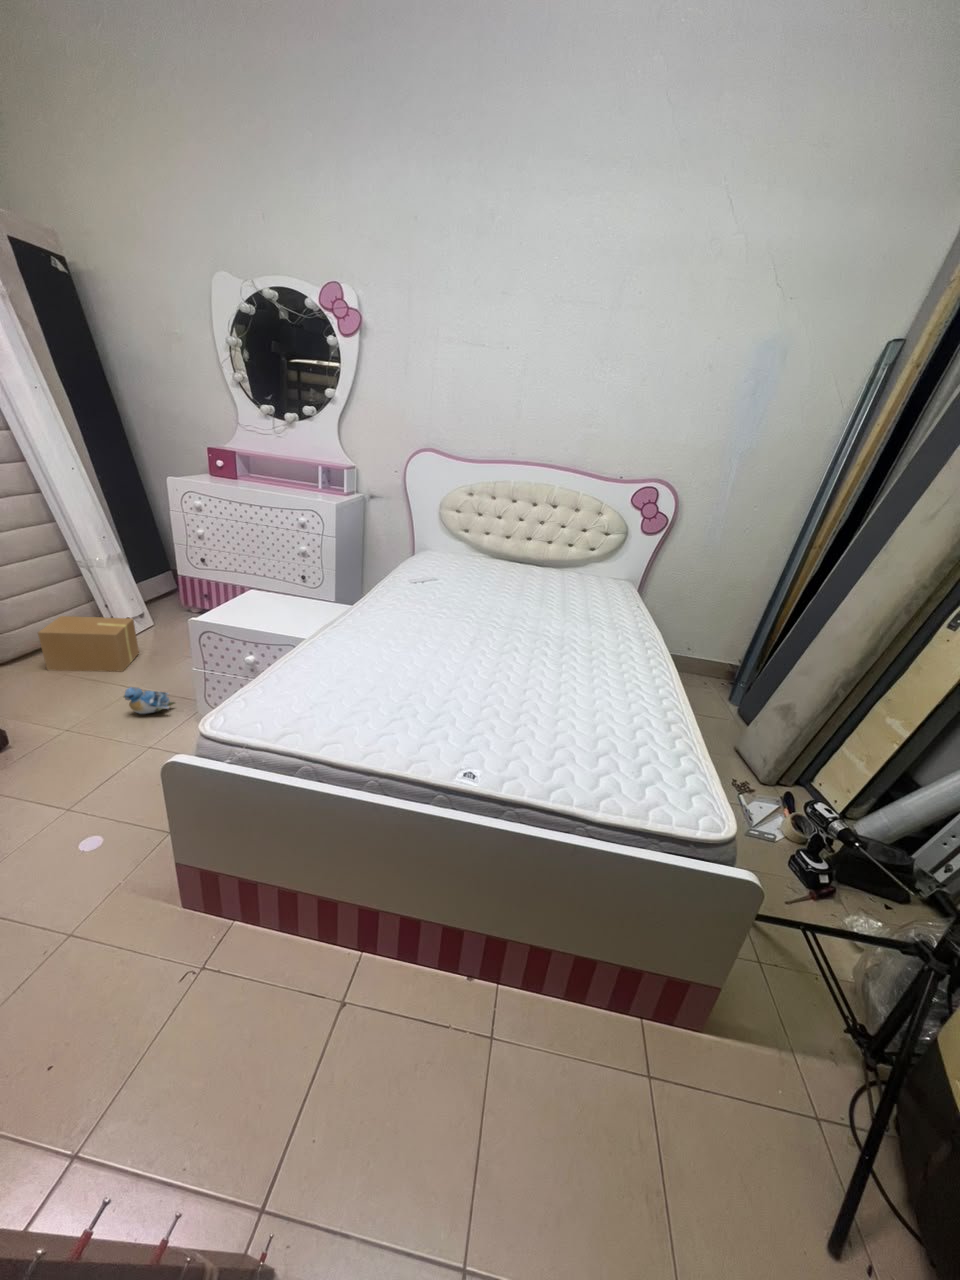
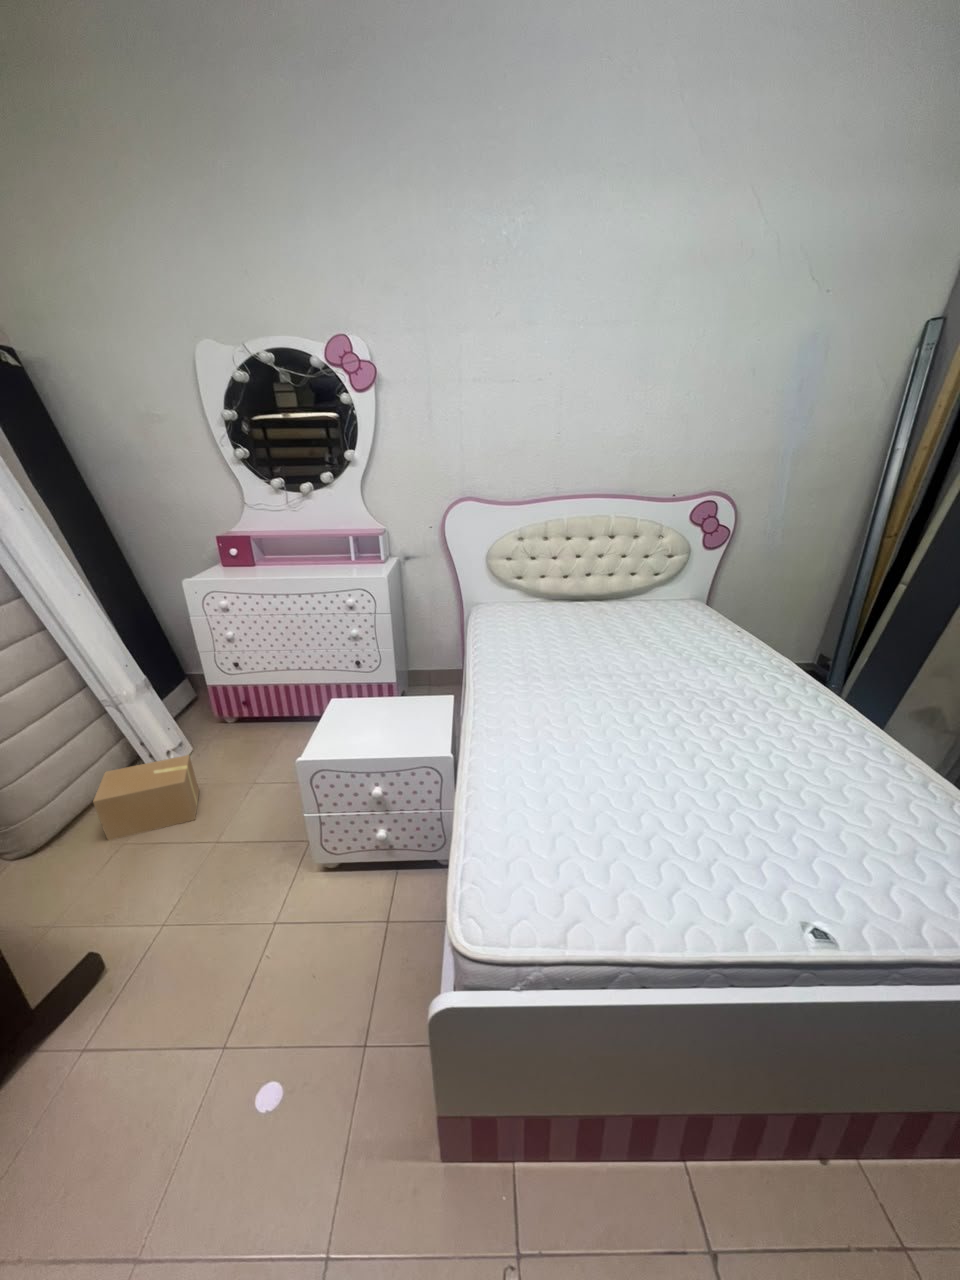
plush toy: present [124,687,175,714] -> none [228,838,282,873]

